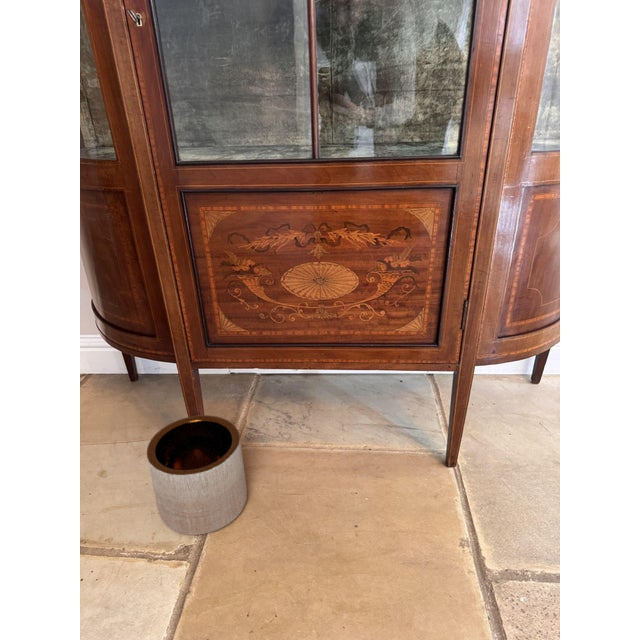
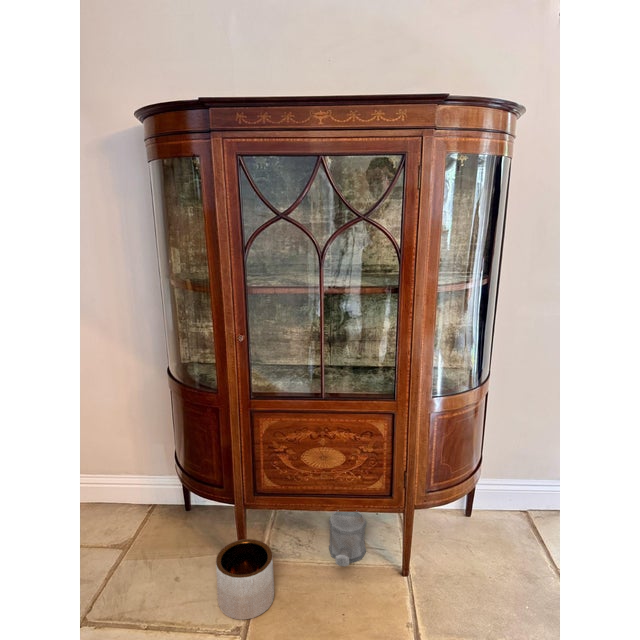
watering can: none [333,358,391,455] -> present [329,510,367,566]

